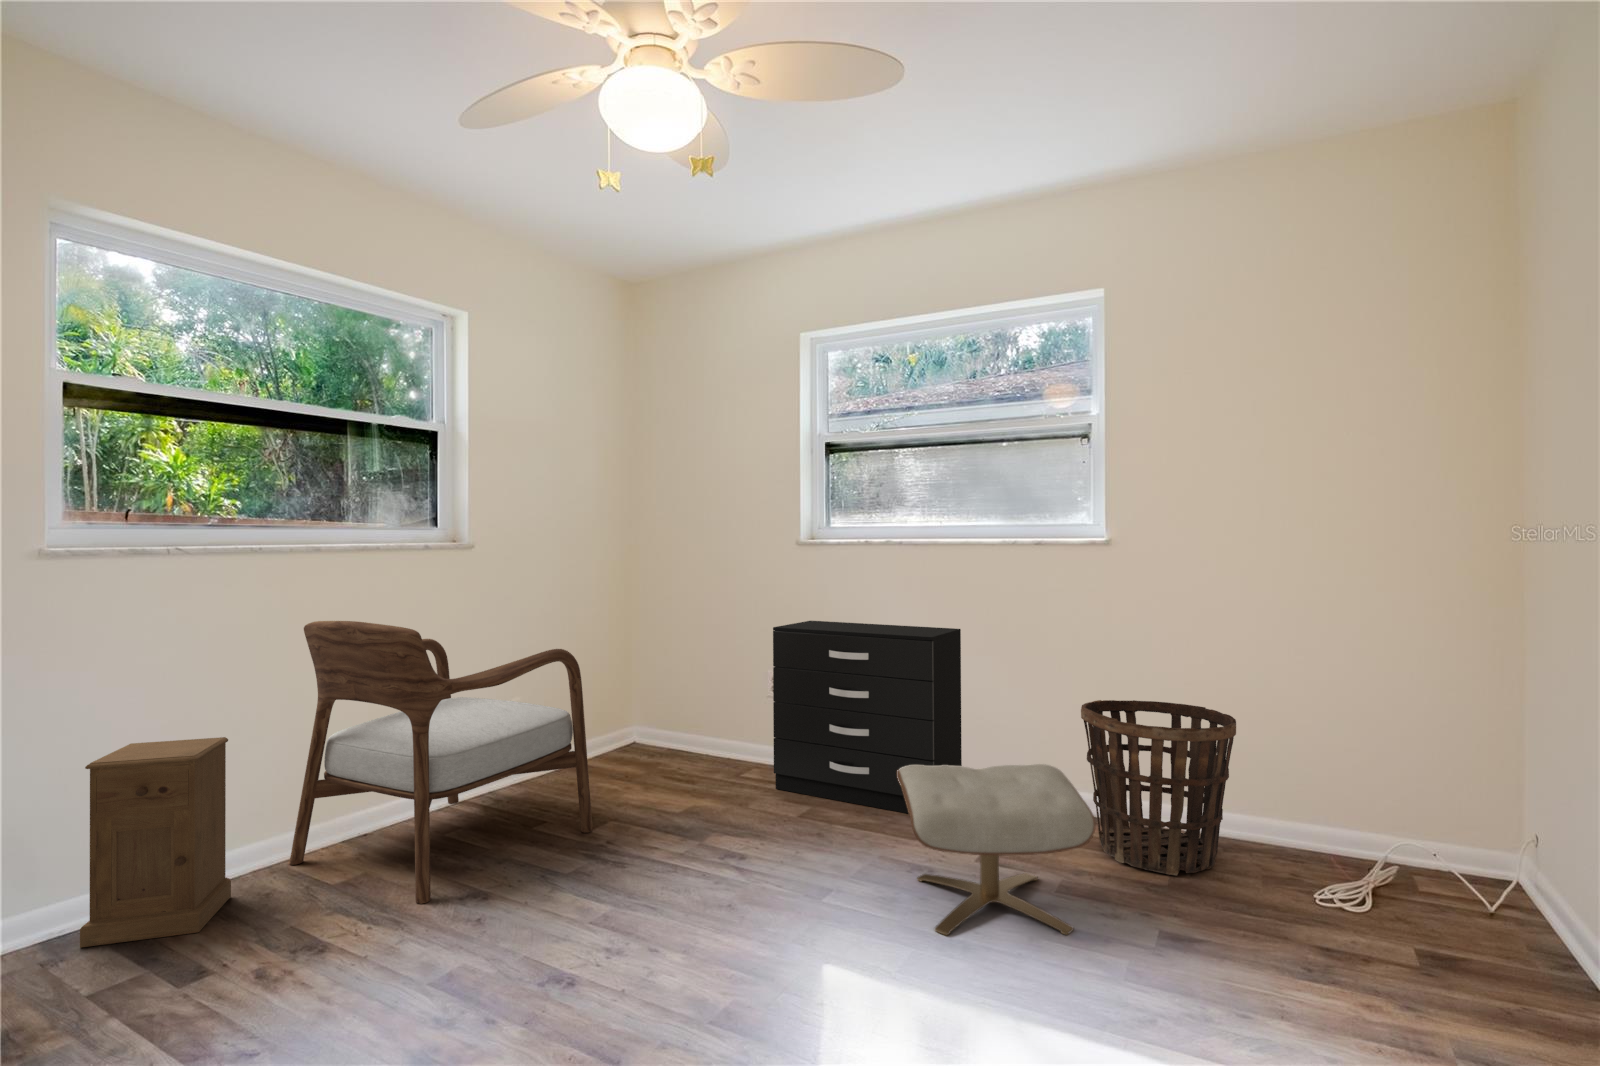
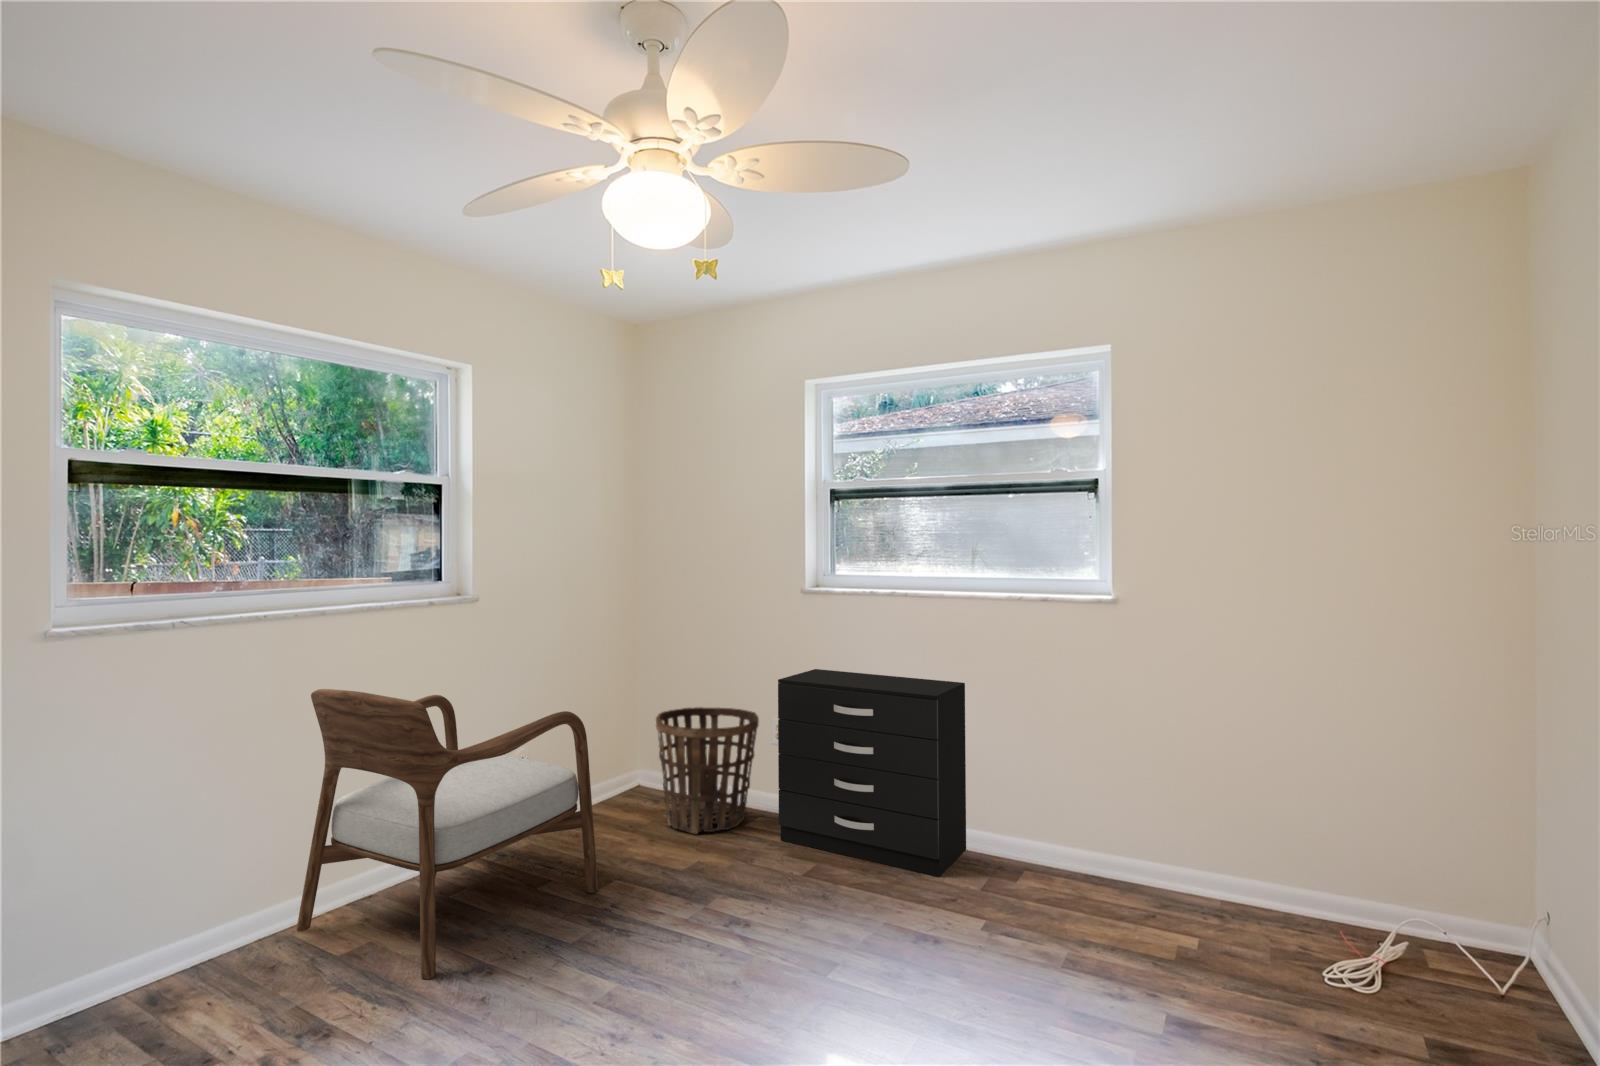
basket: present [1081,700,1236,875] -> present [656,707,759,833]
nightstand: present [80,737,231,948] -> none [85,810,237,1032]
ottoman: present [897,764,1096,935] -> none [902,837,1102,1021]

